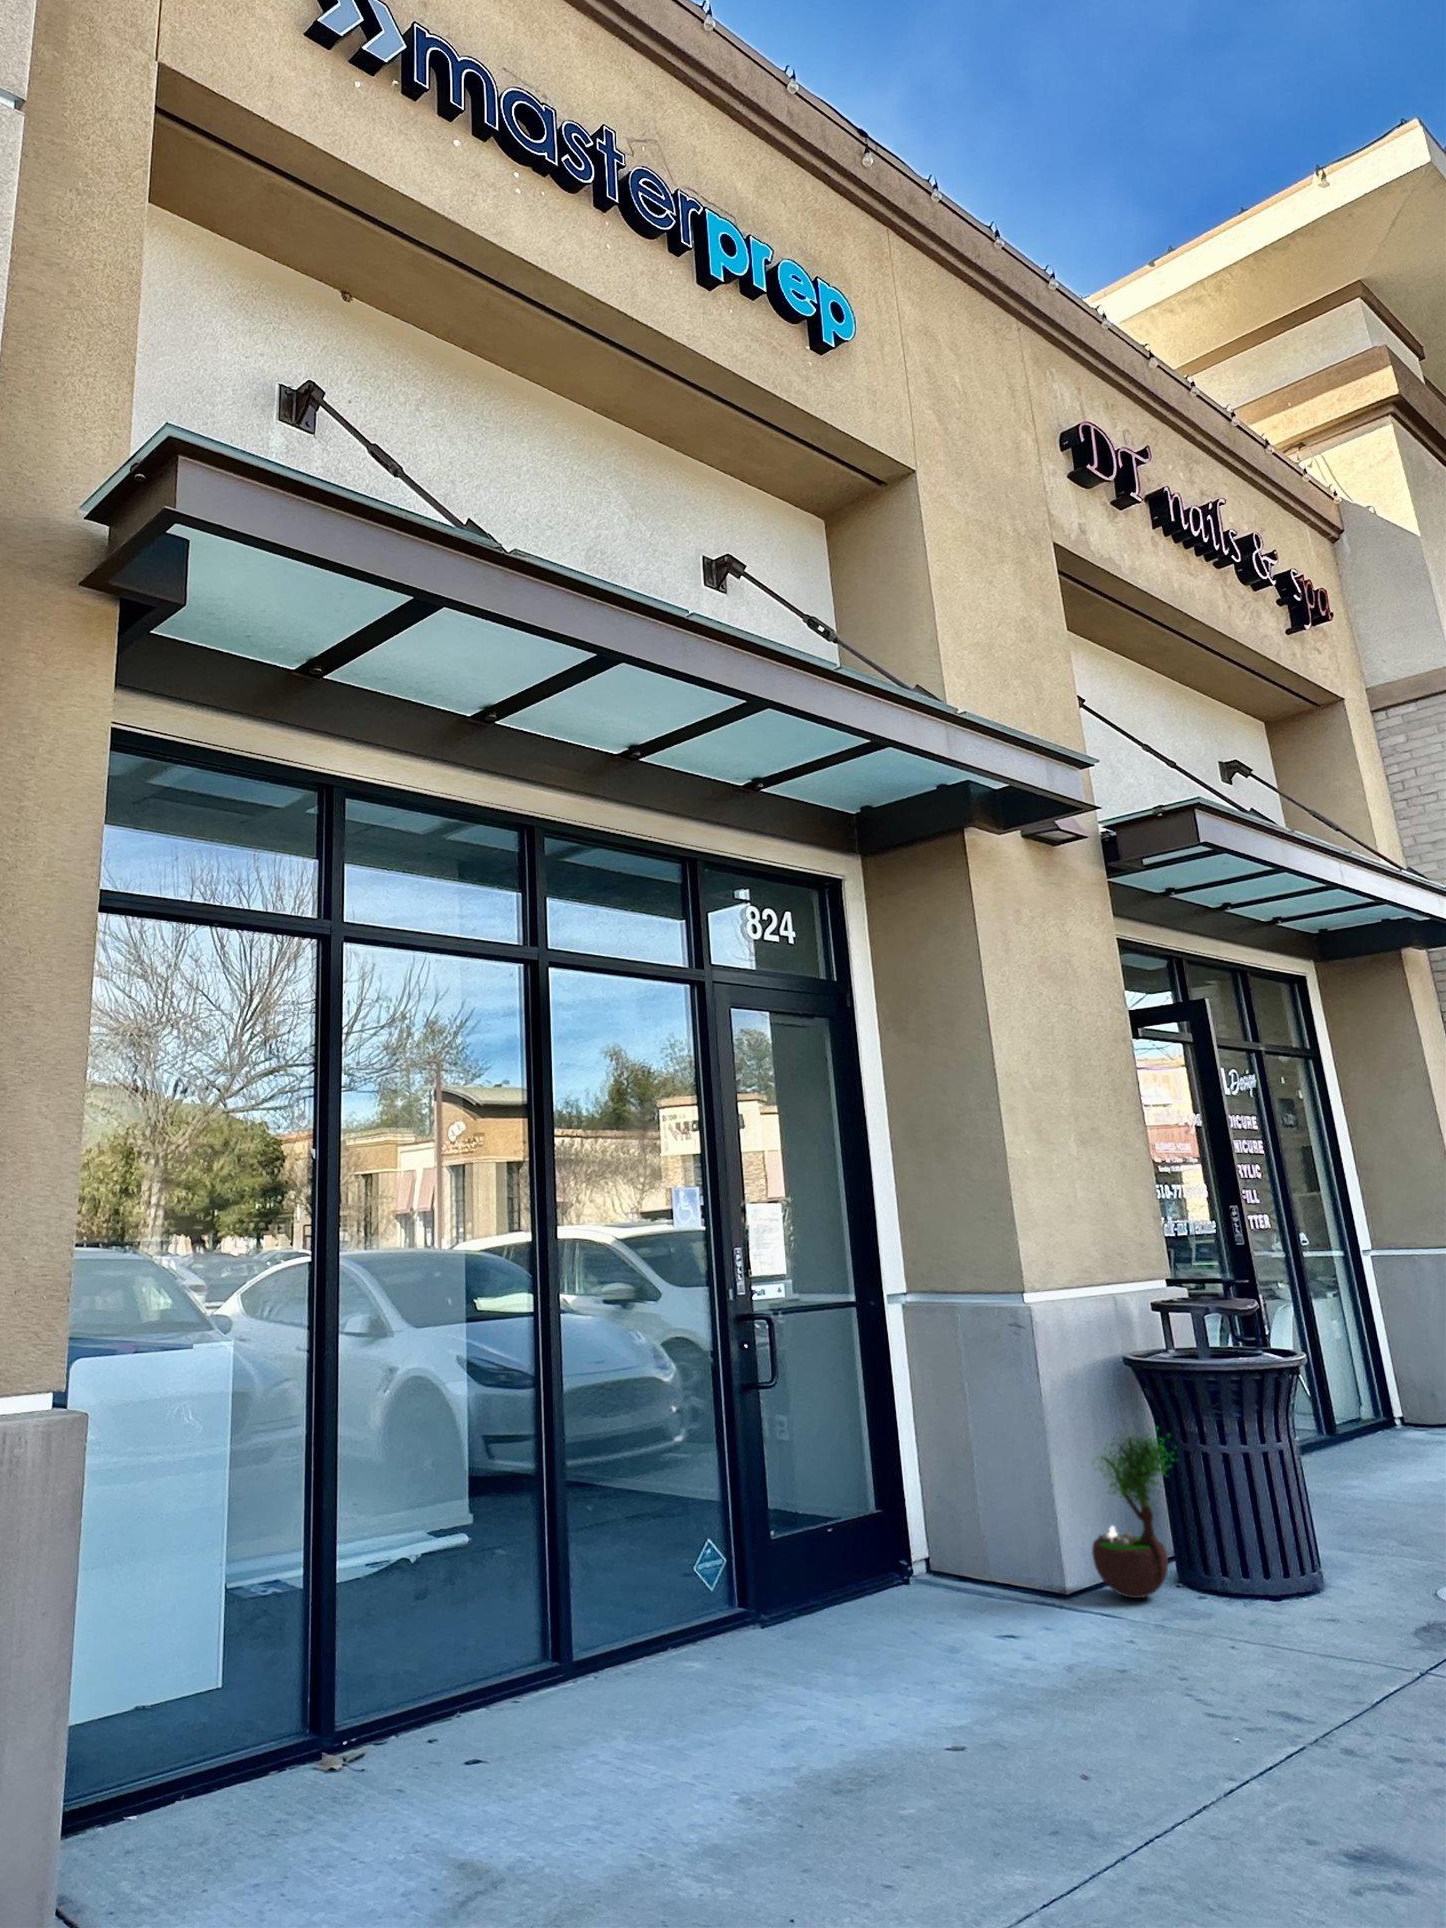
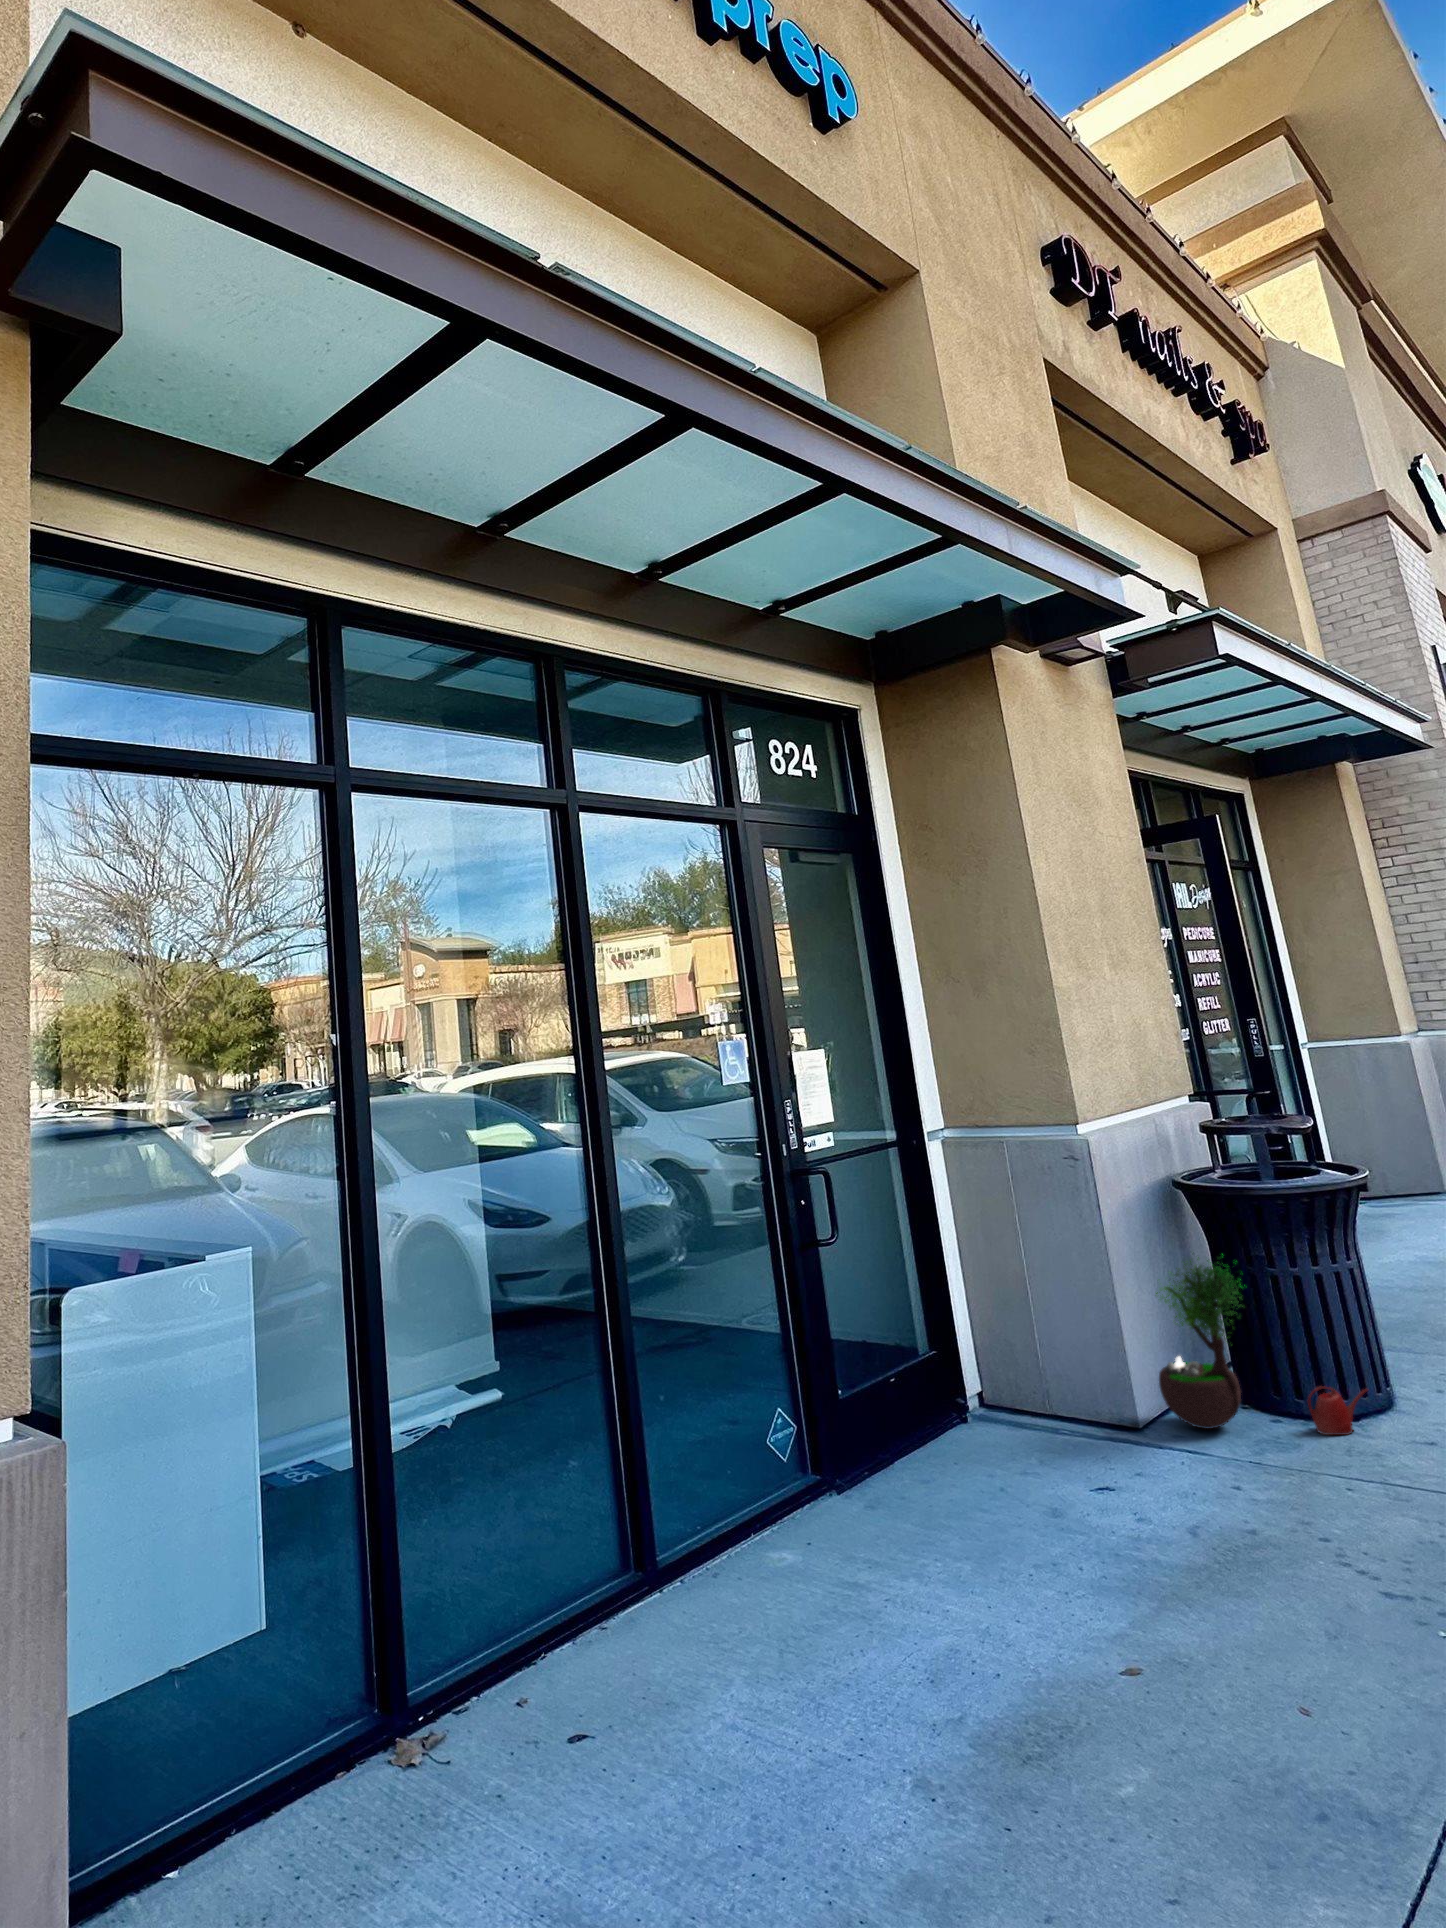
watering can: none [1229,1561,1290,1610] -> present [1308,1387,1367,1435]

